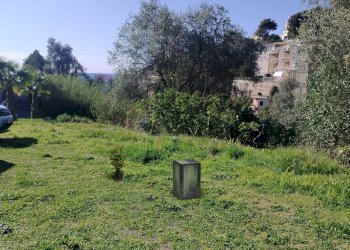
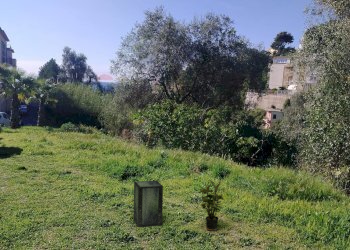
potted plant: present [109,145,127,181] -> present [199,180,223,231]

